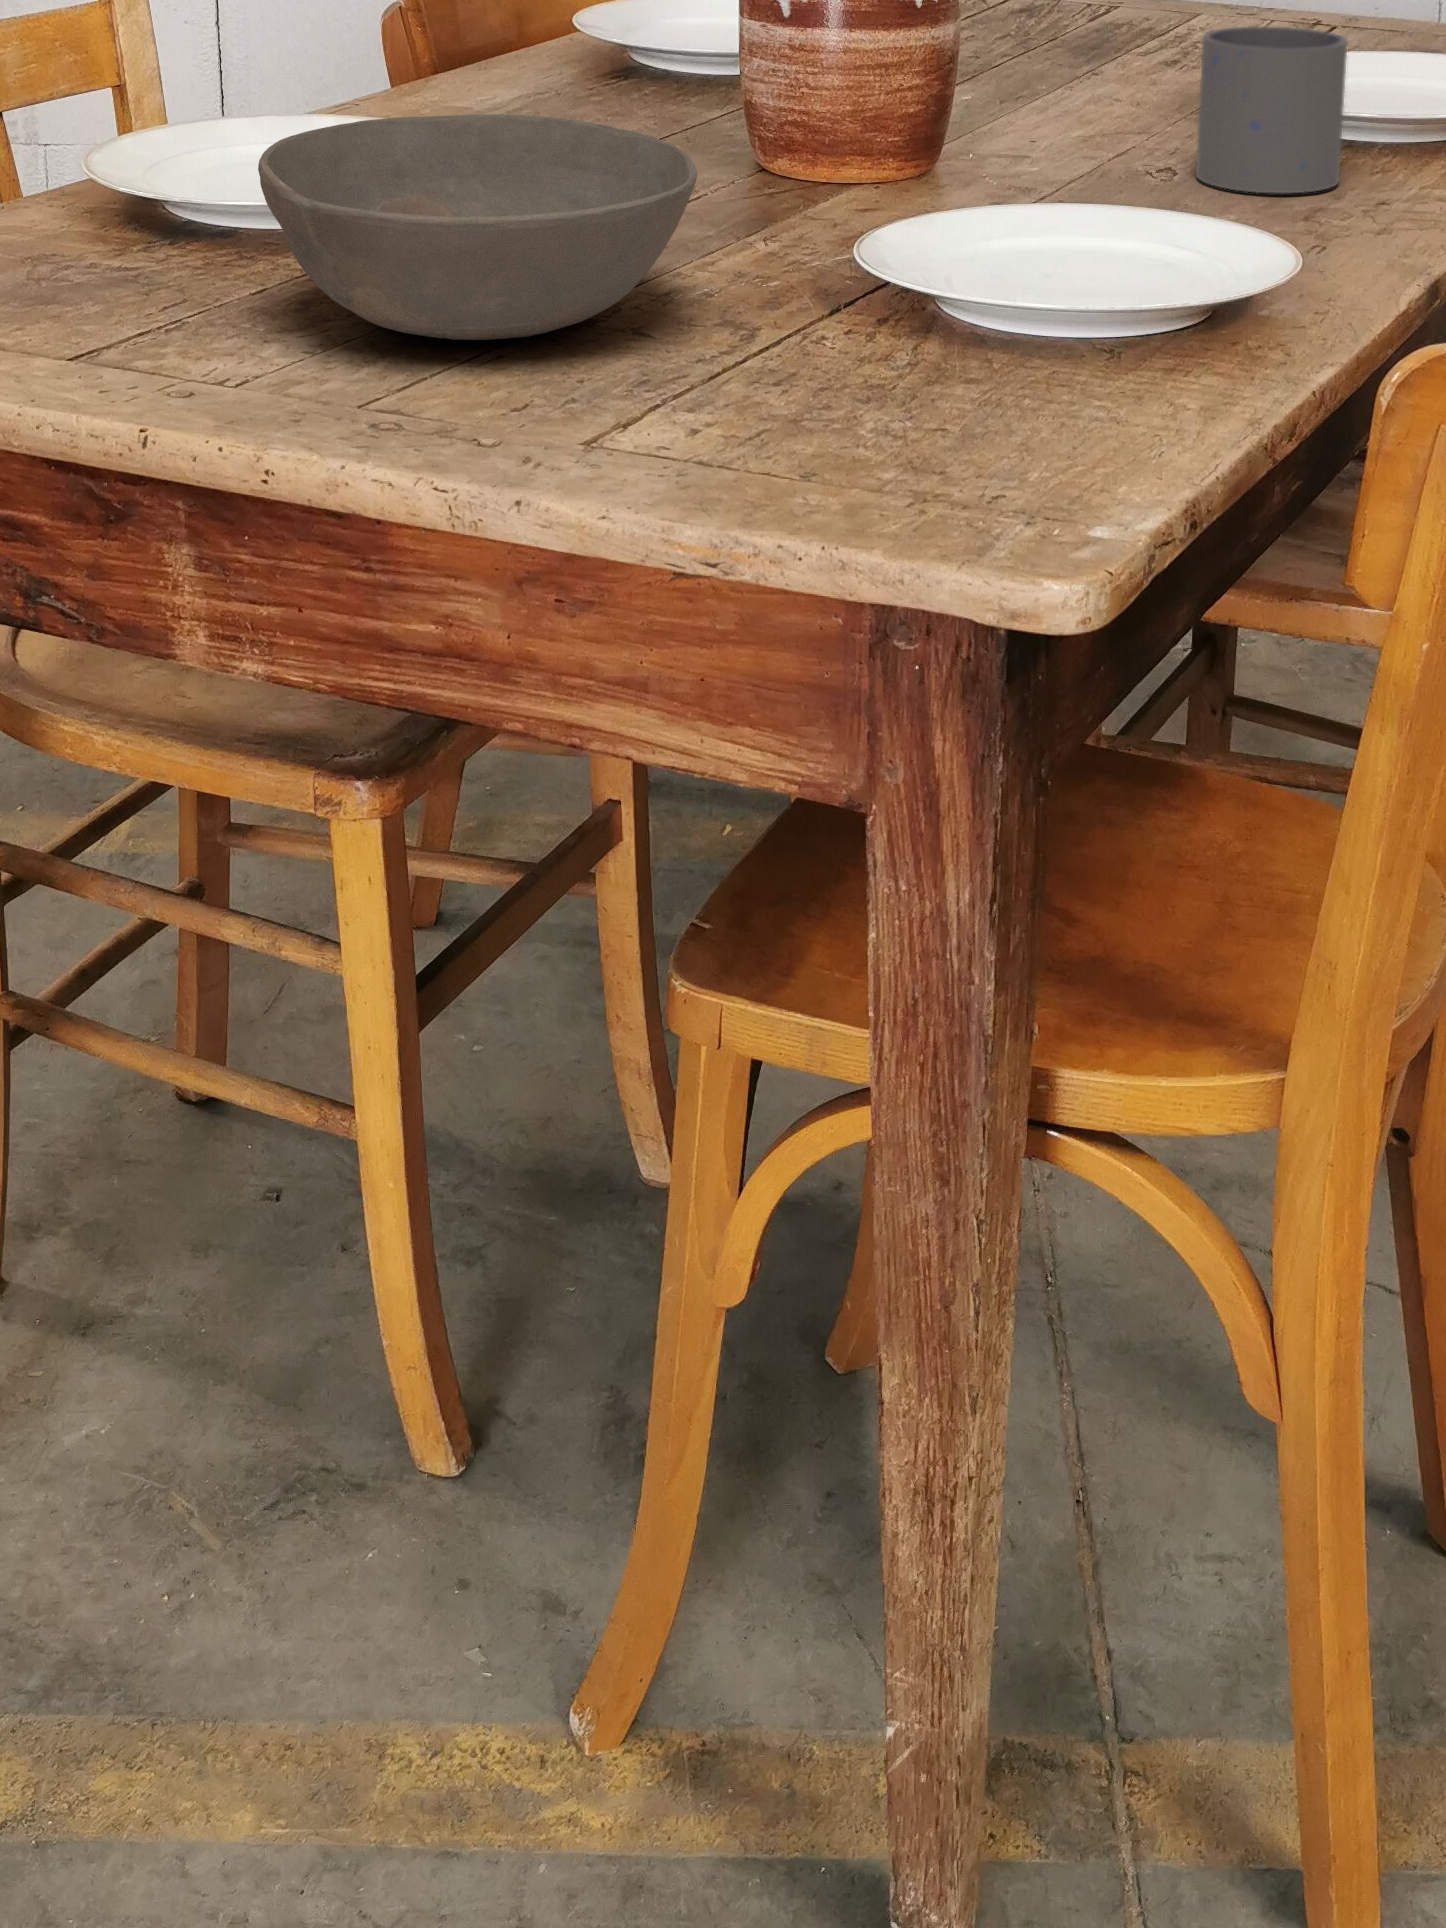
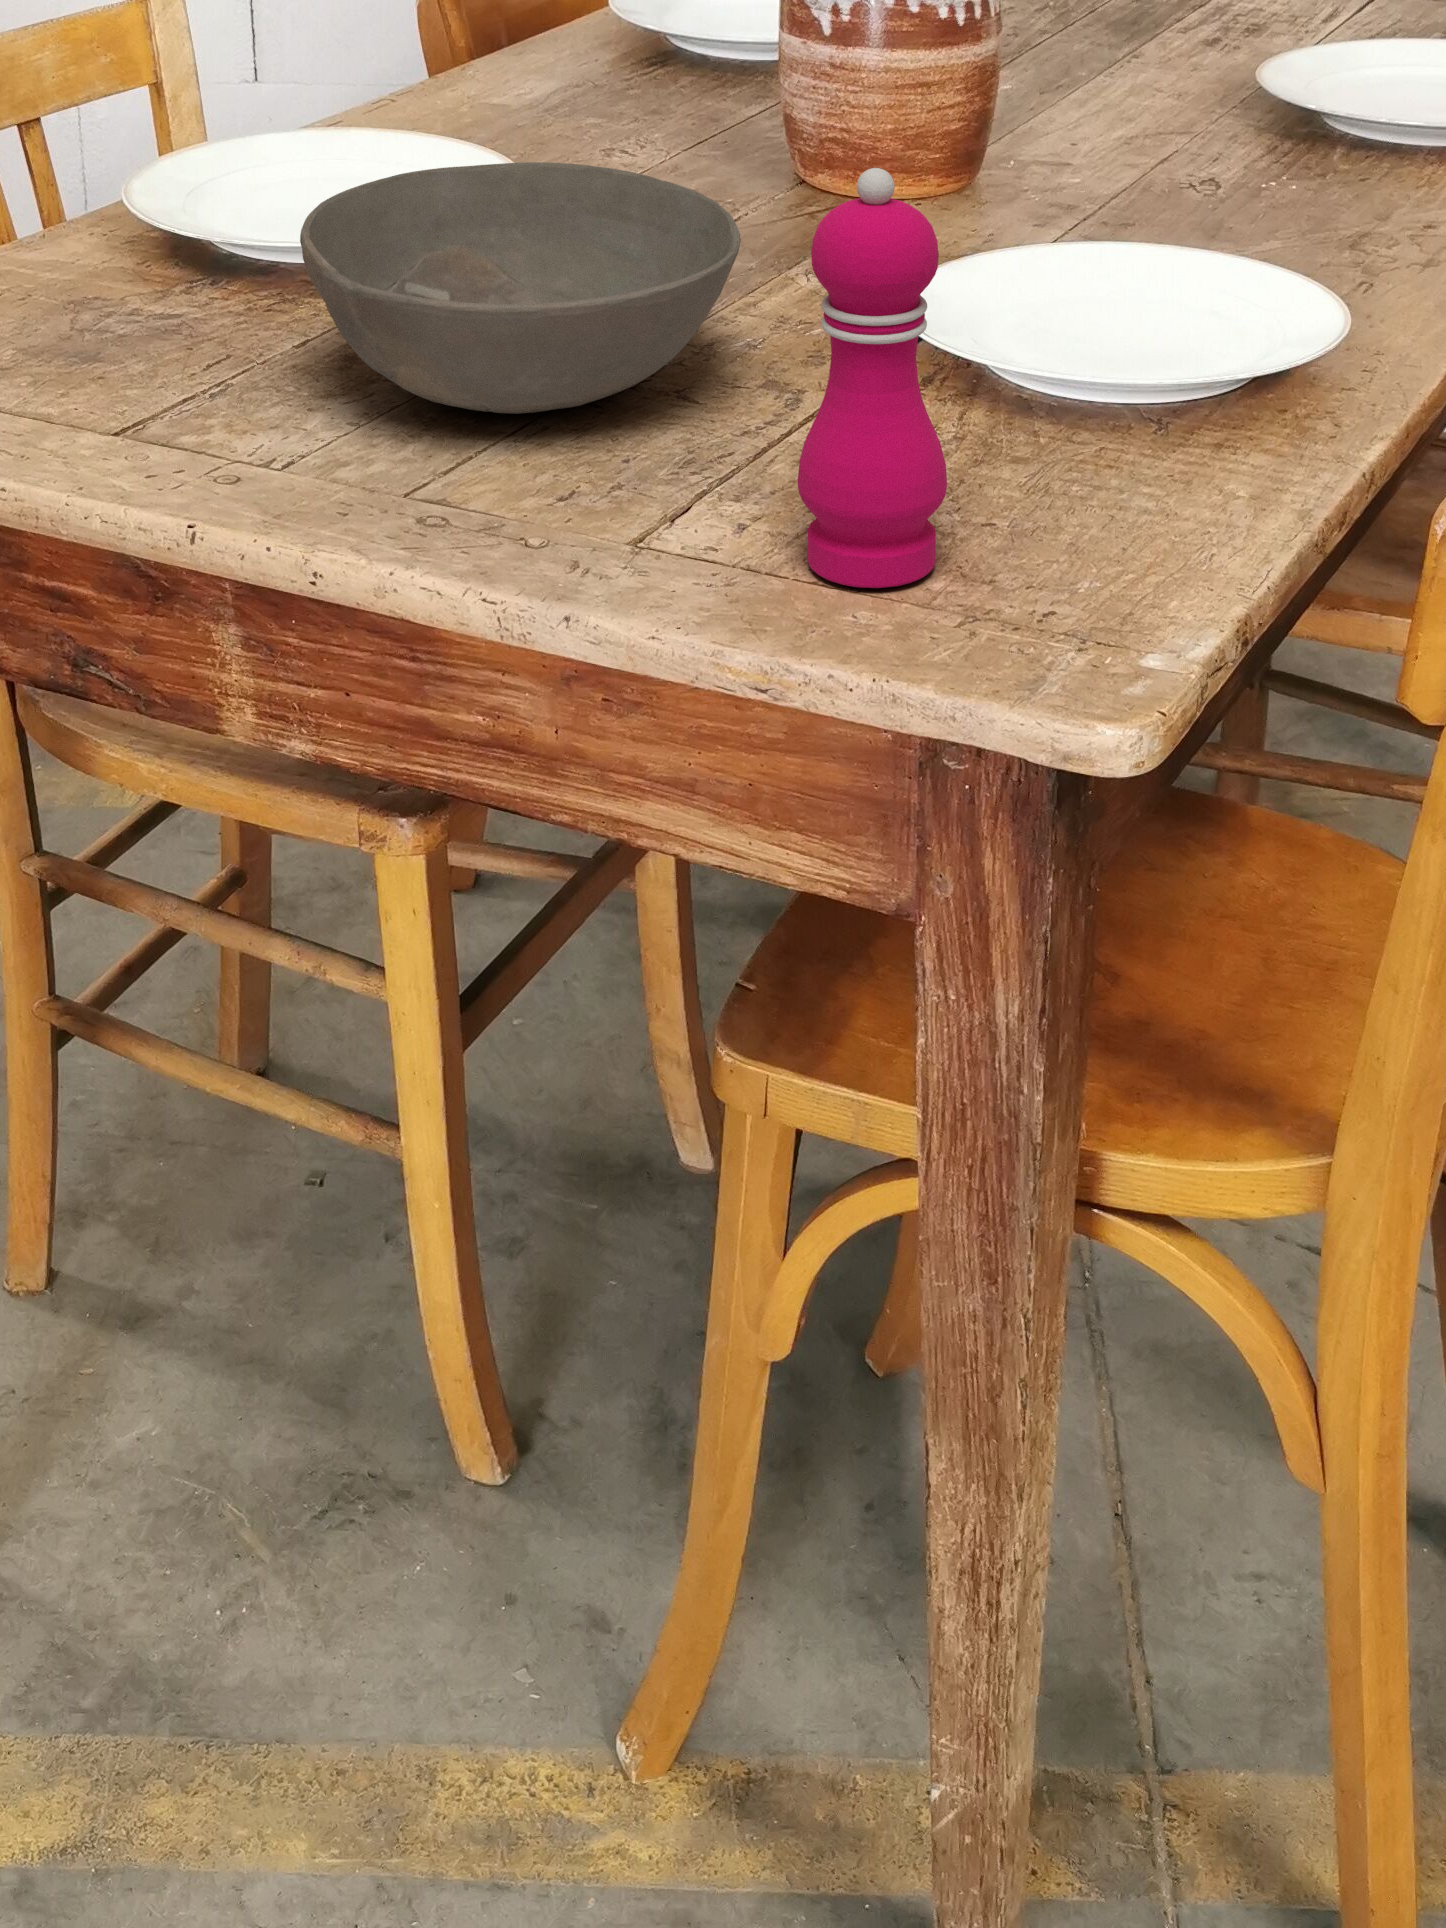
cup: present [1196,26,1347,193] -> none [1244,33,1399,210]
pepper mill: none [752,53,900,478] -> present [797,168,947,588]

